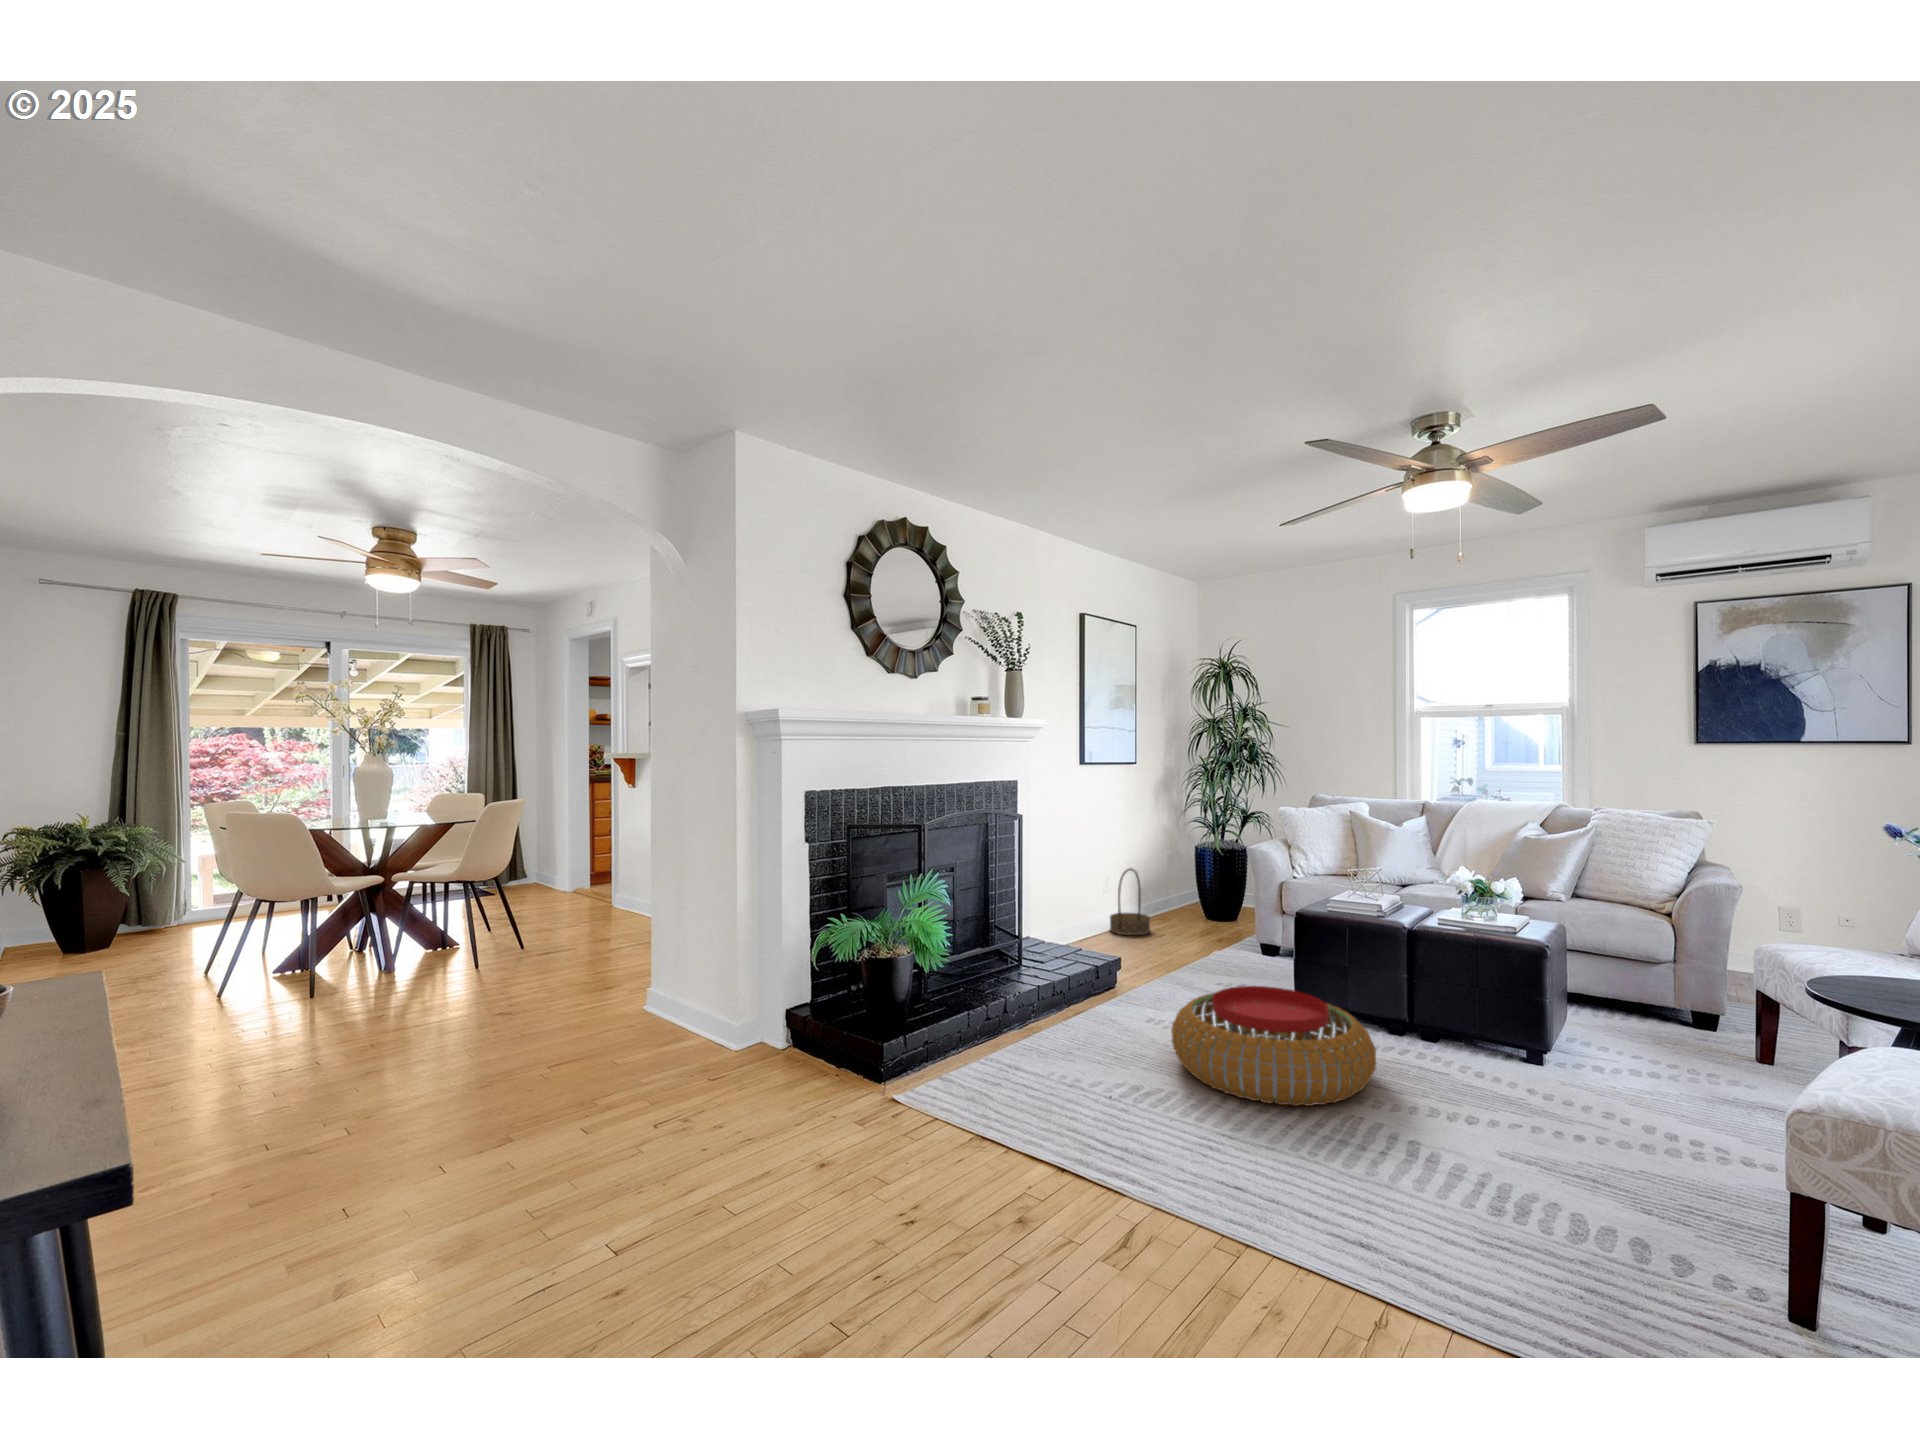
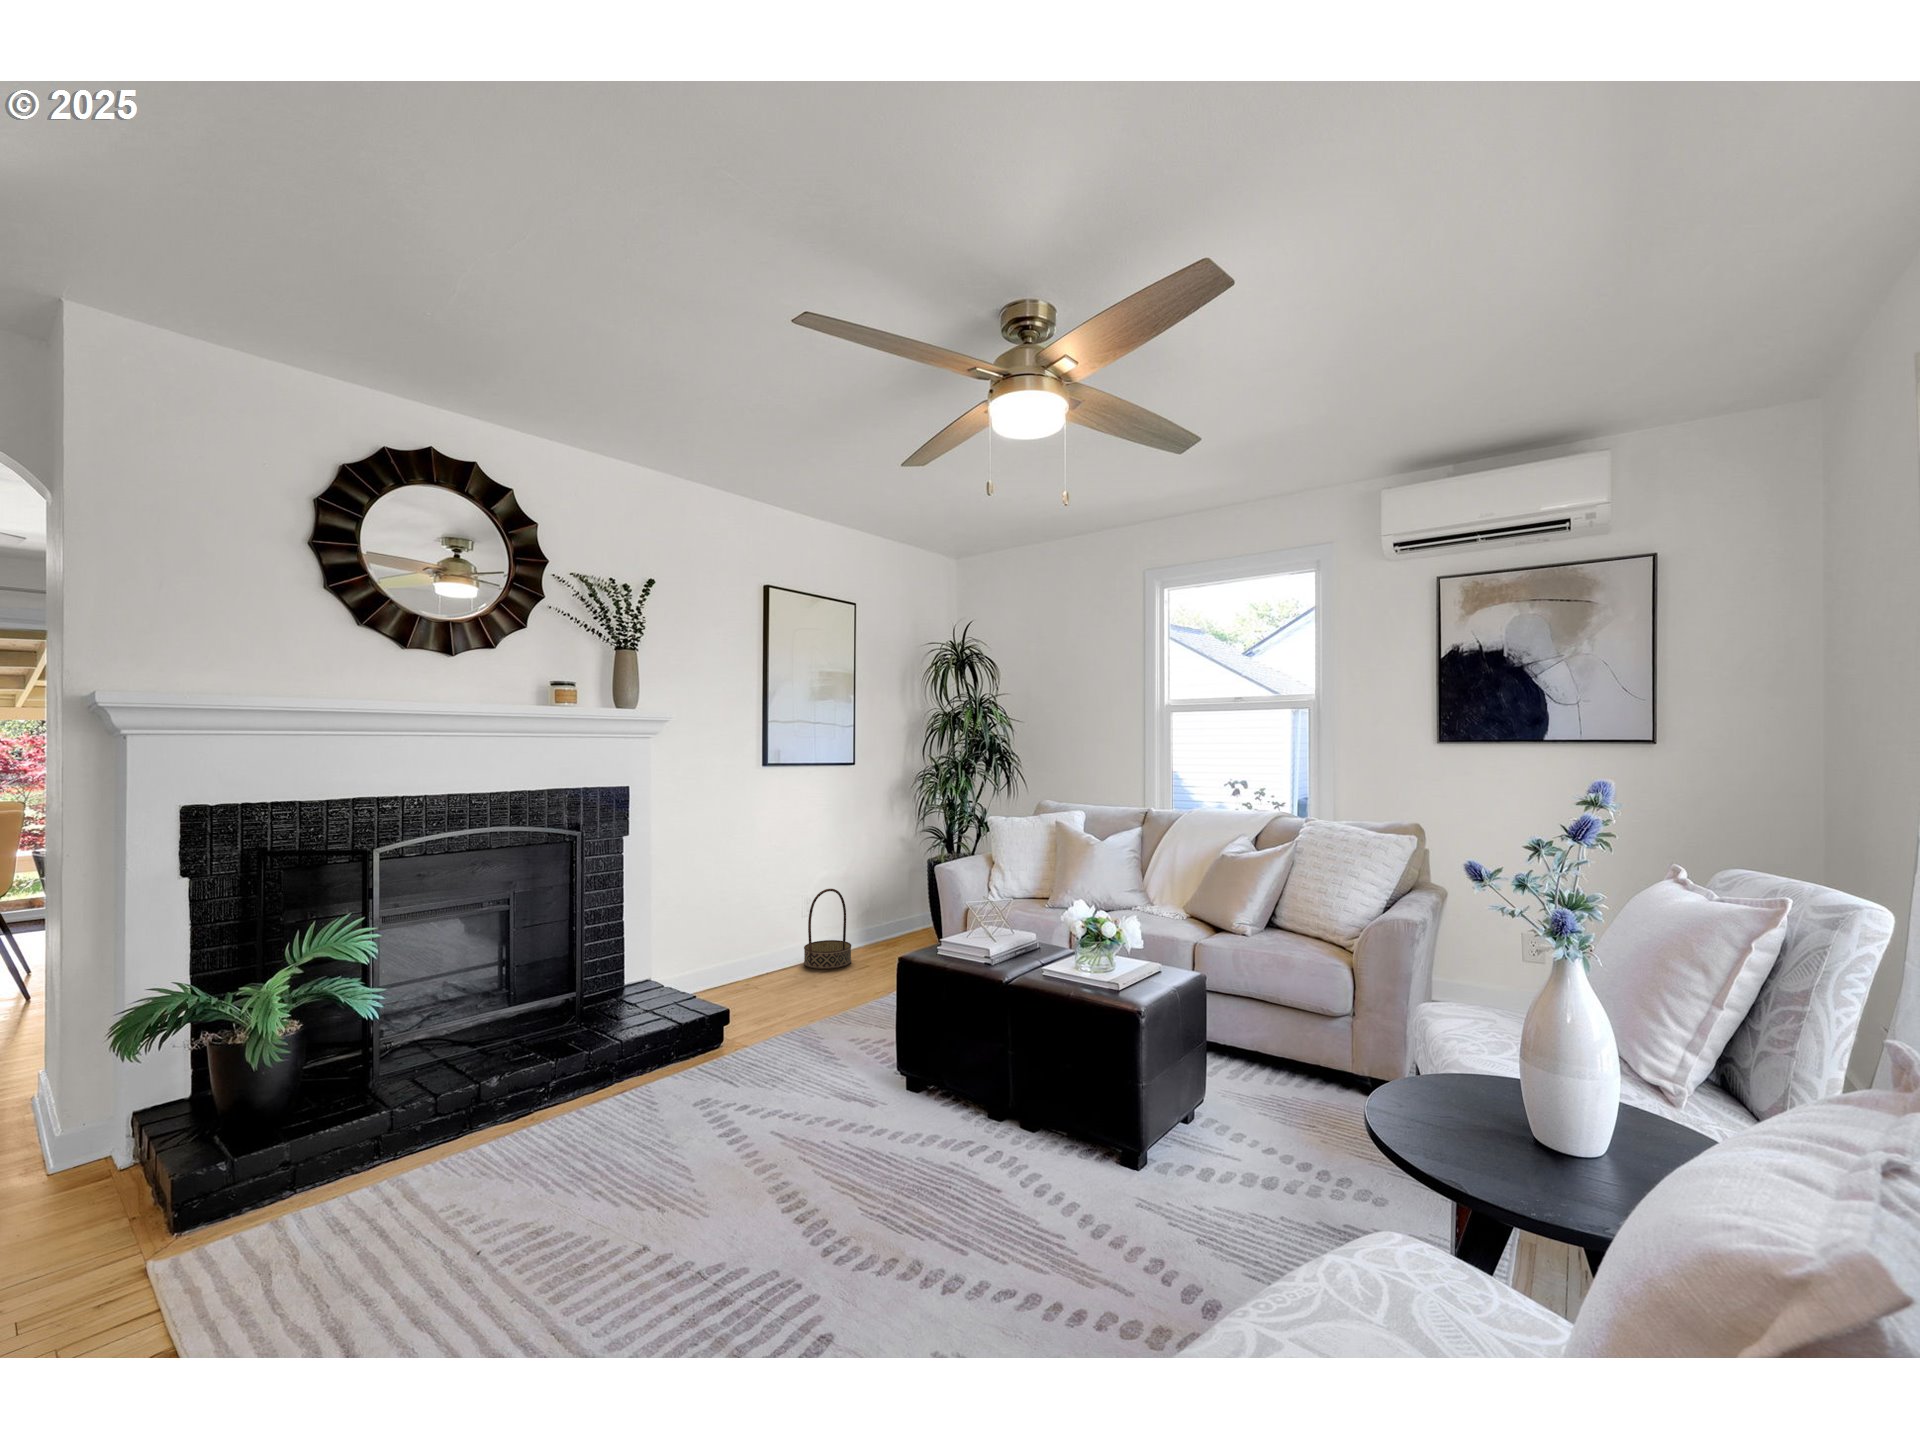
pouf: present [1172,986,1376,1106] -> none [618,1068,894,1266]

